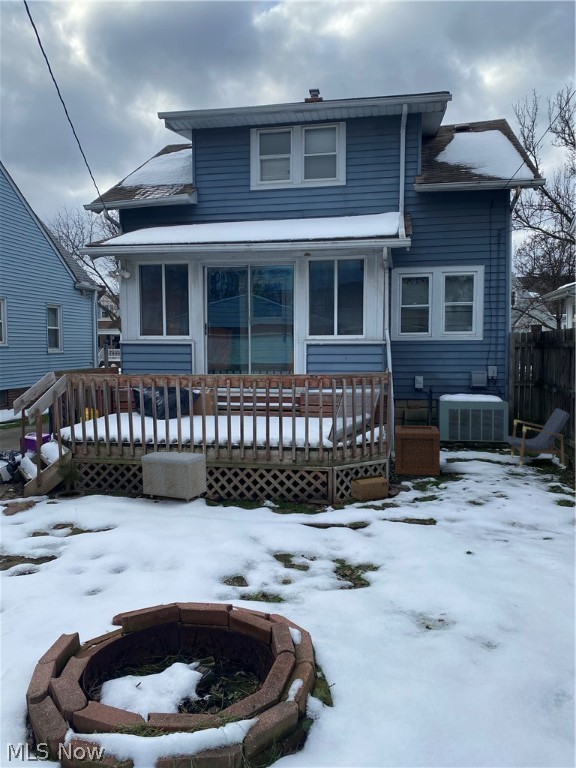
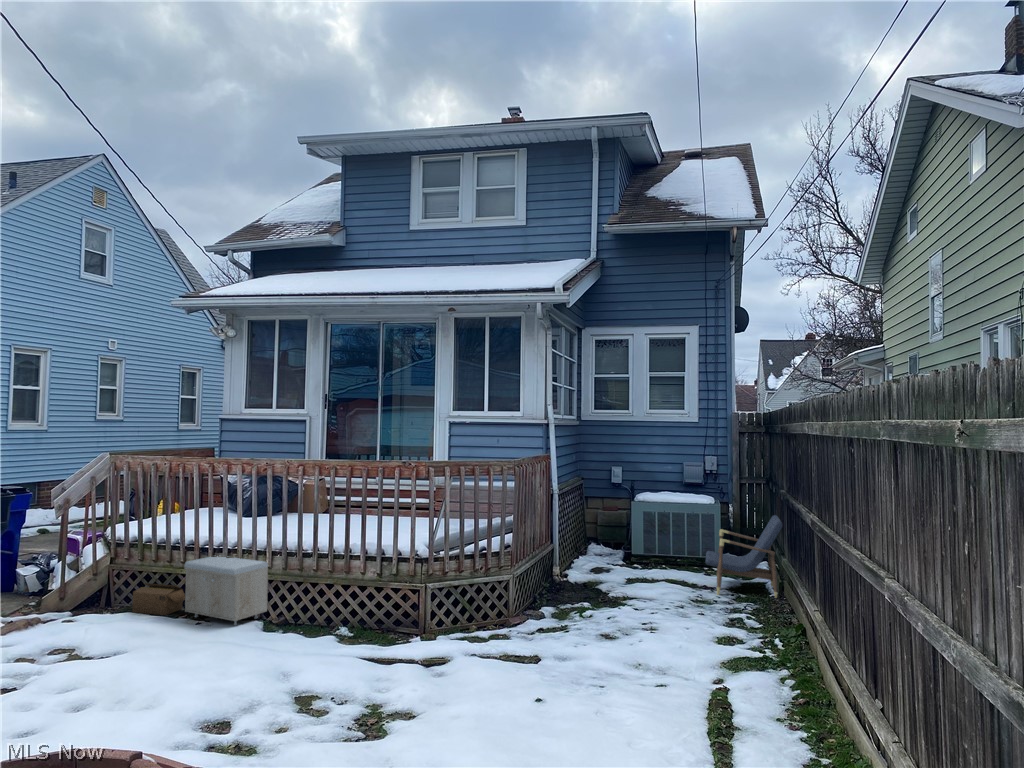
wooden crate: present [395,425,440,476] -> none [539,532,604,603]
potted tree: present [55,454,84,500] -> none [76,548,119,616]
cardboard box: present [351,474,391,500] -> present [132,583,186,615]

